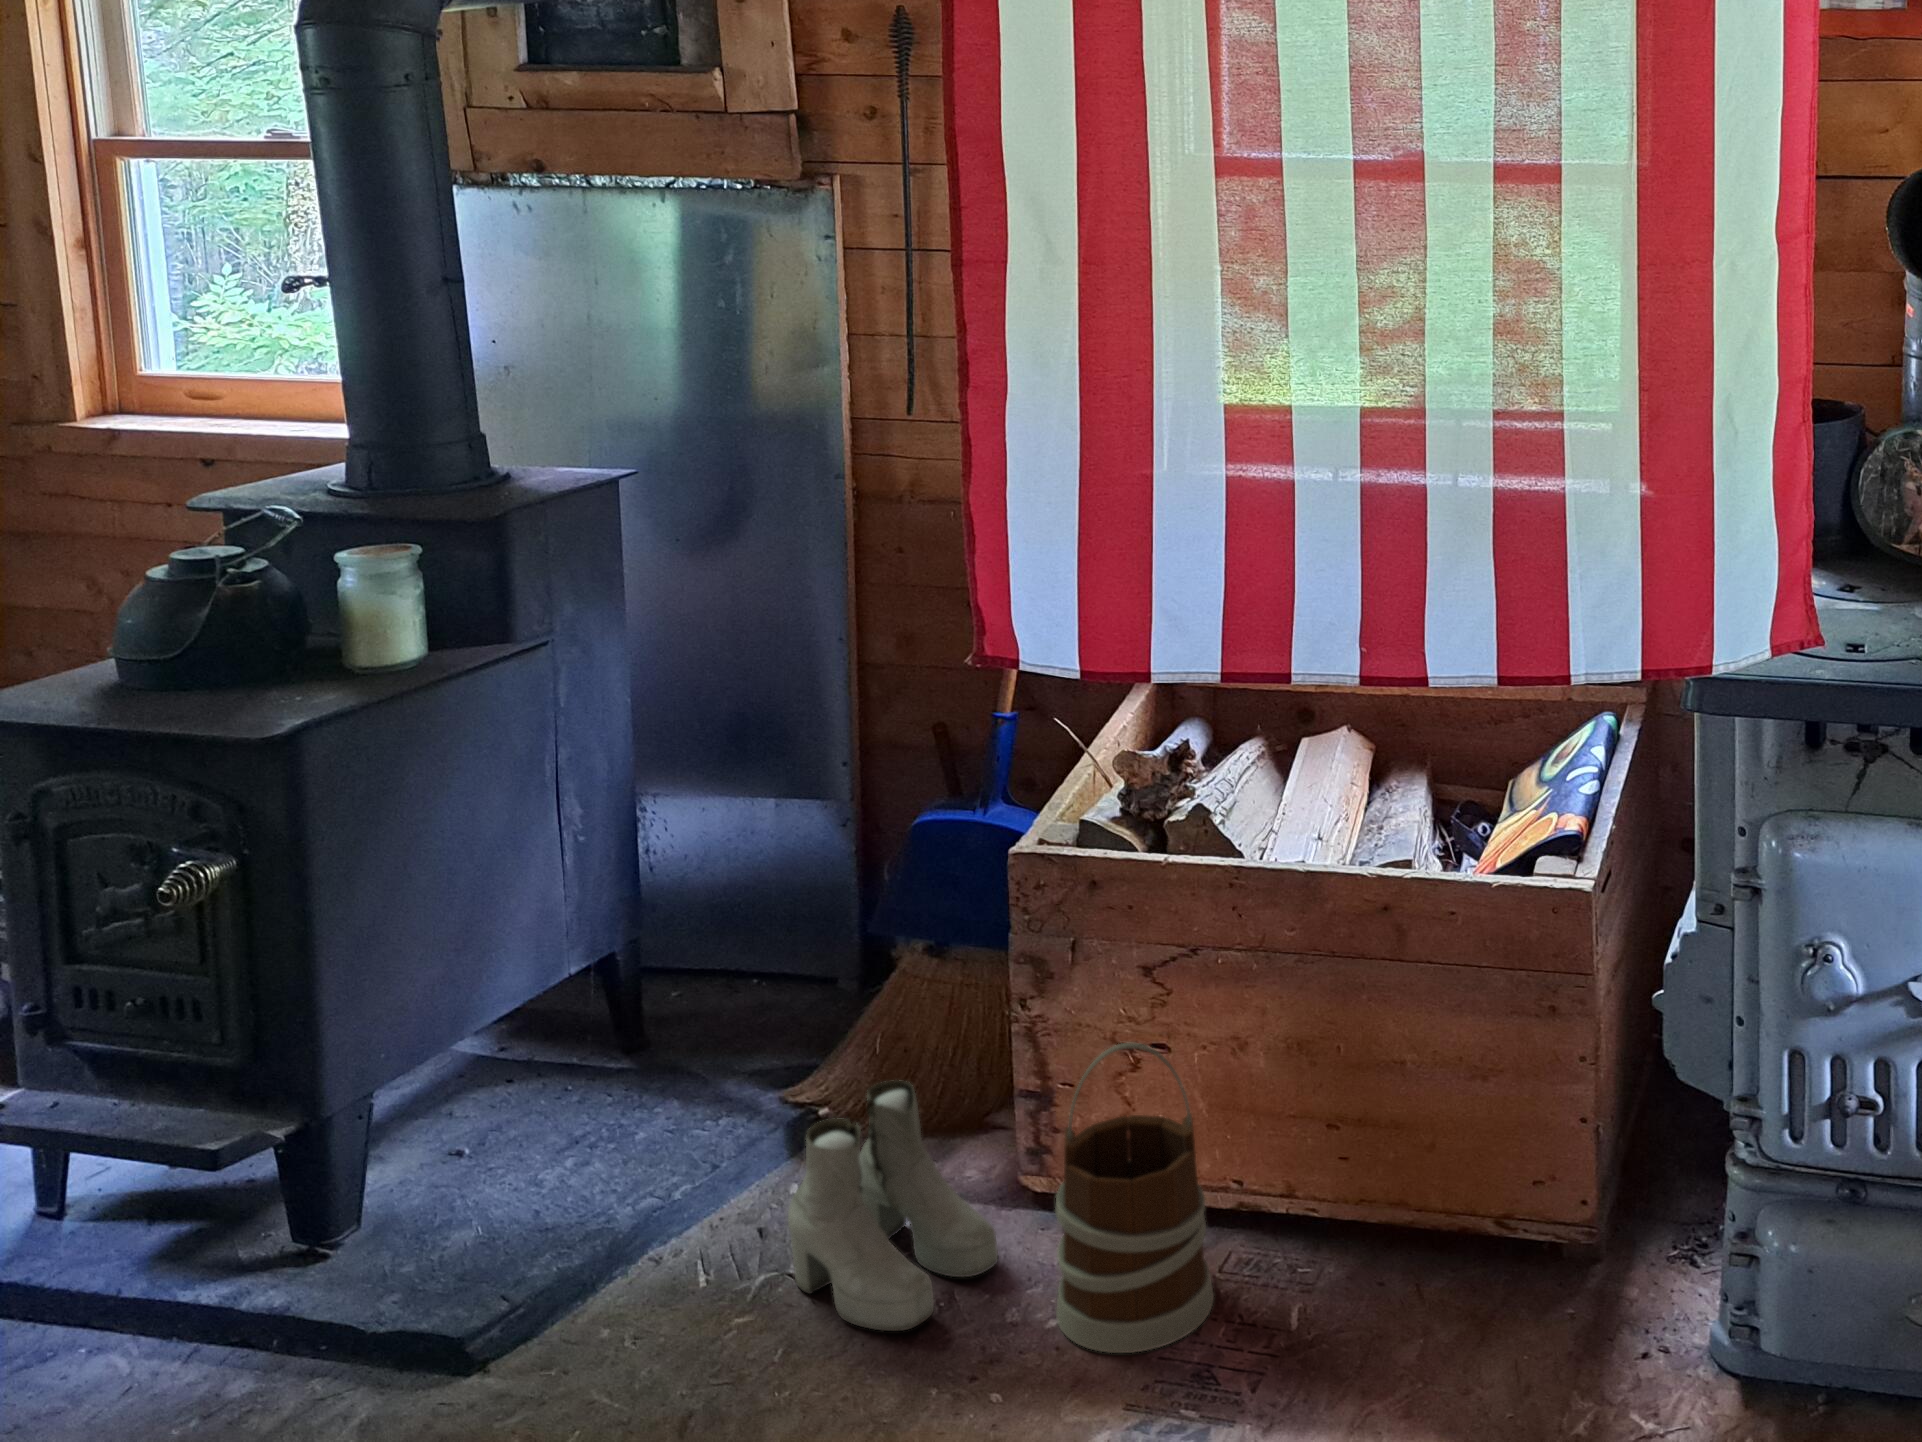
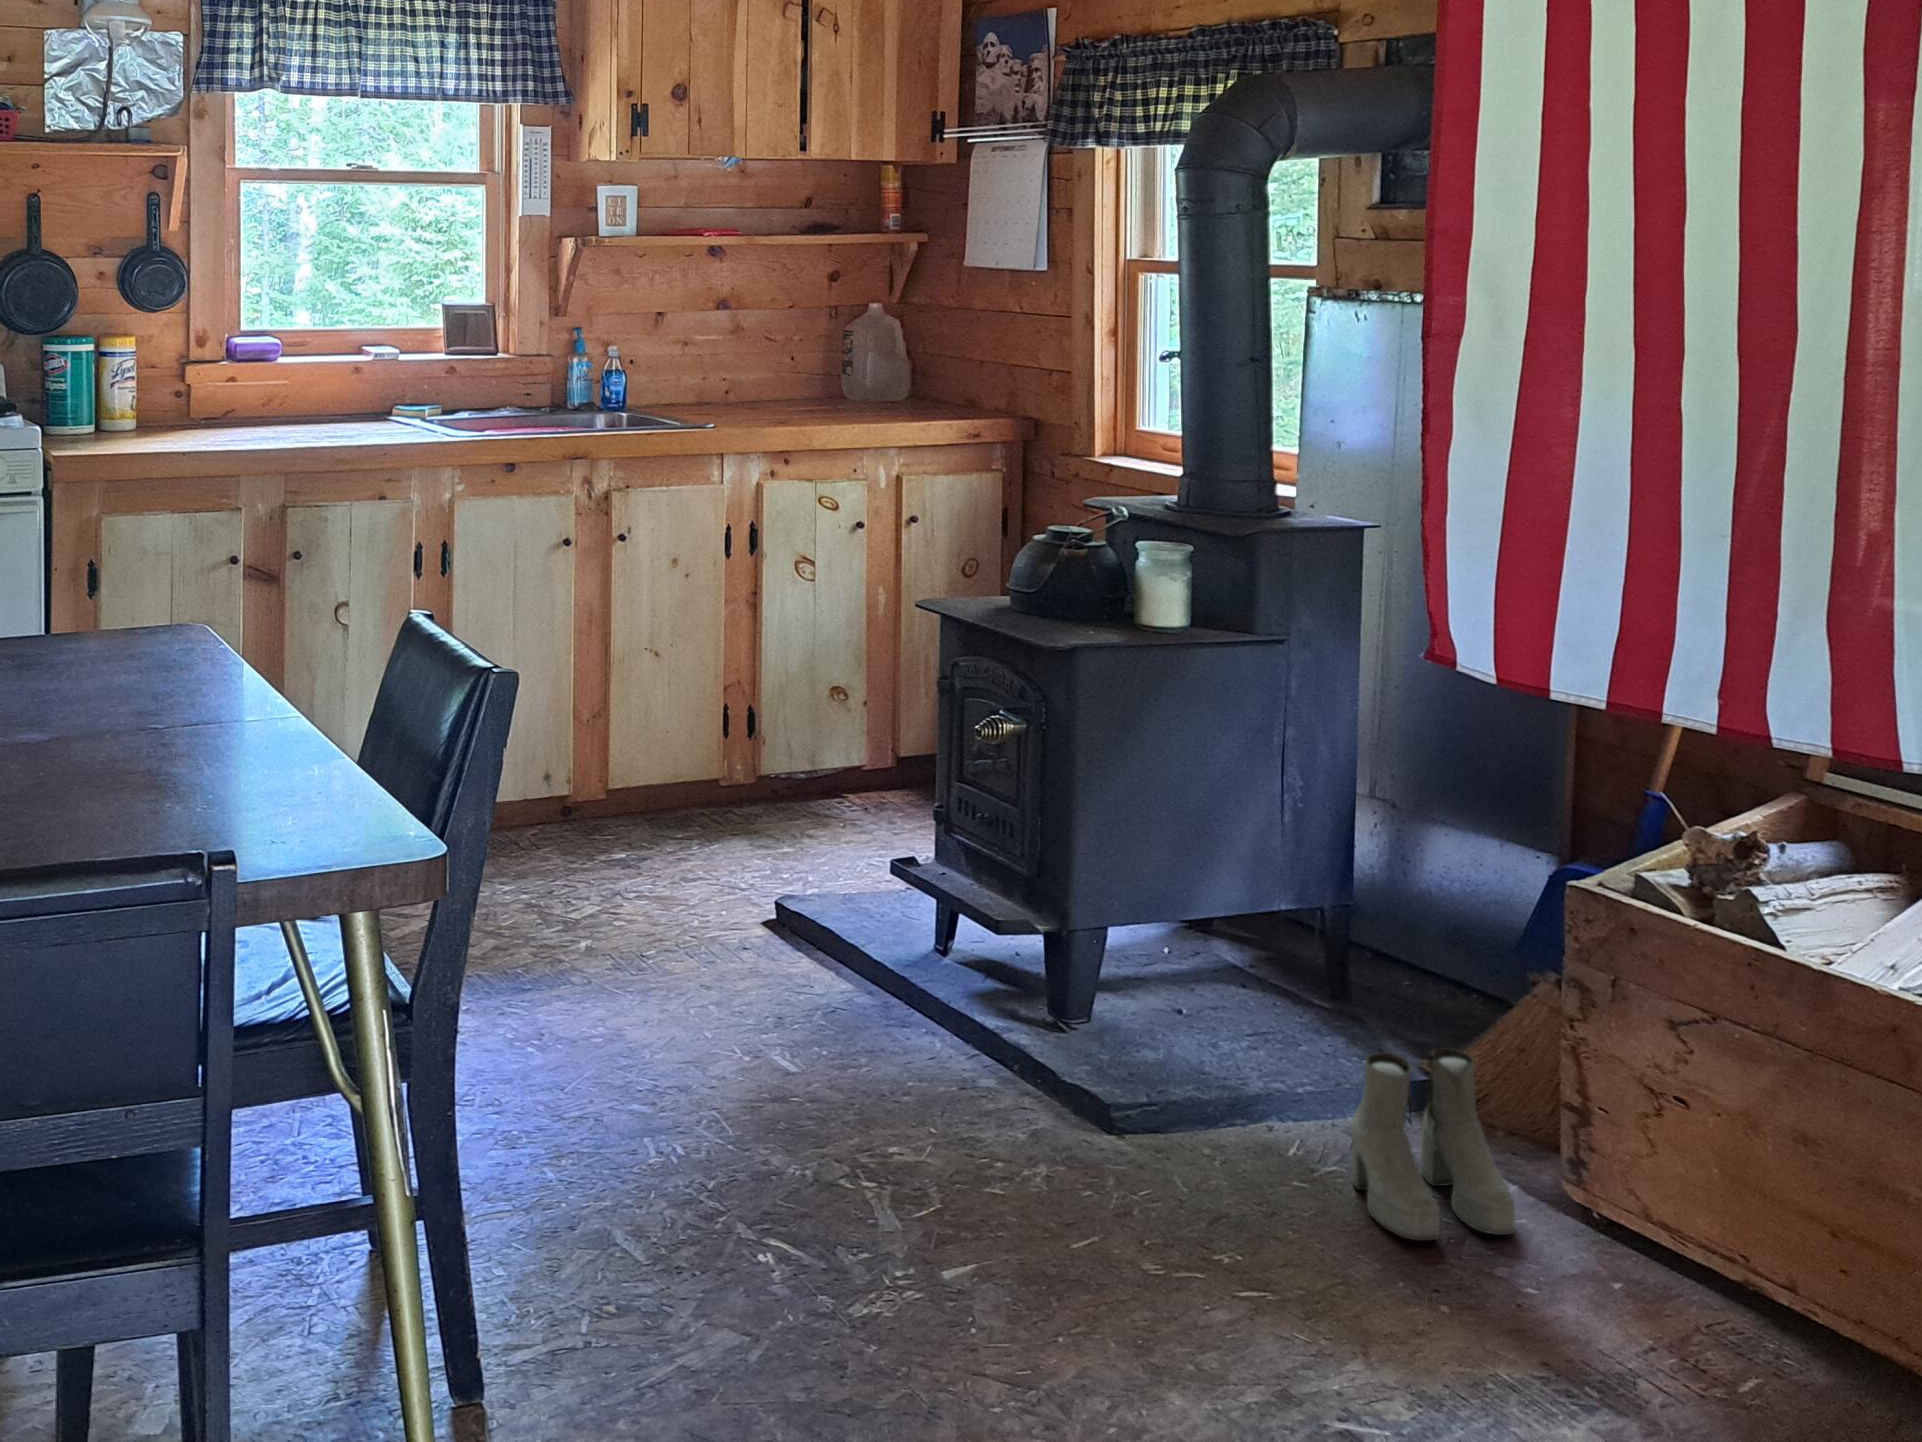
wooden bucket: present [1055,1043,1214,1353] -> none [1533,1064,1690,1352]

